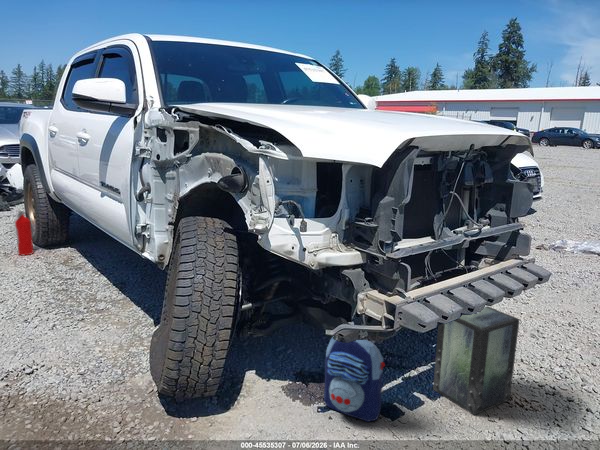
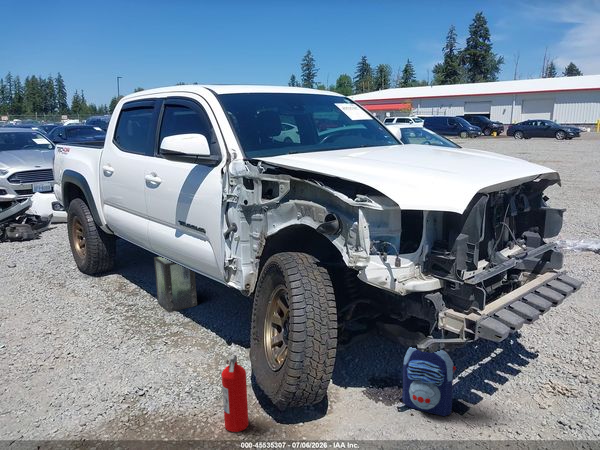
fire extinguisher: present [15,211,34,255] -> present [222,355,248,432]
storage box: present [433,306,519,415] -> present [154,256,197,312]

